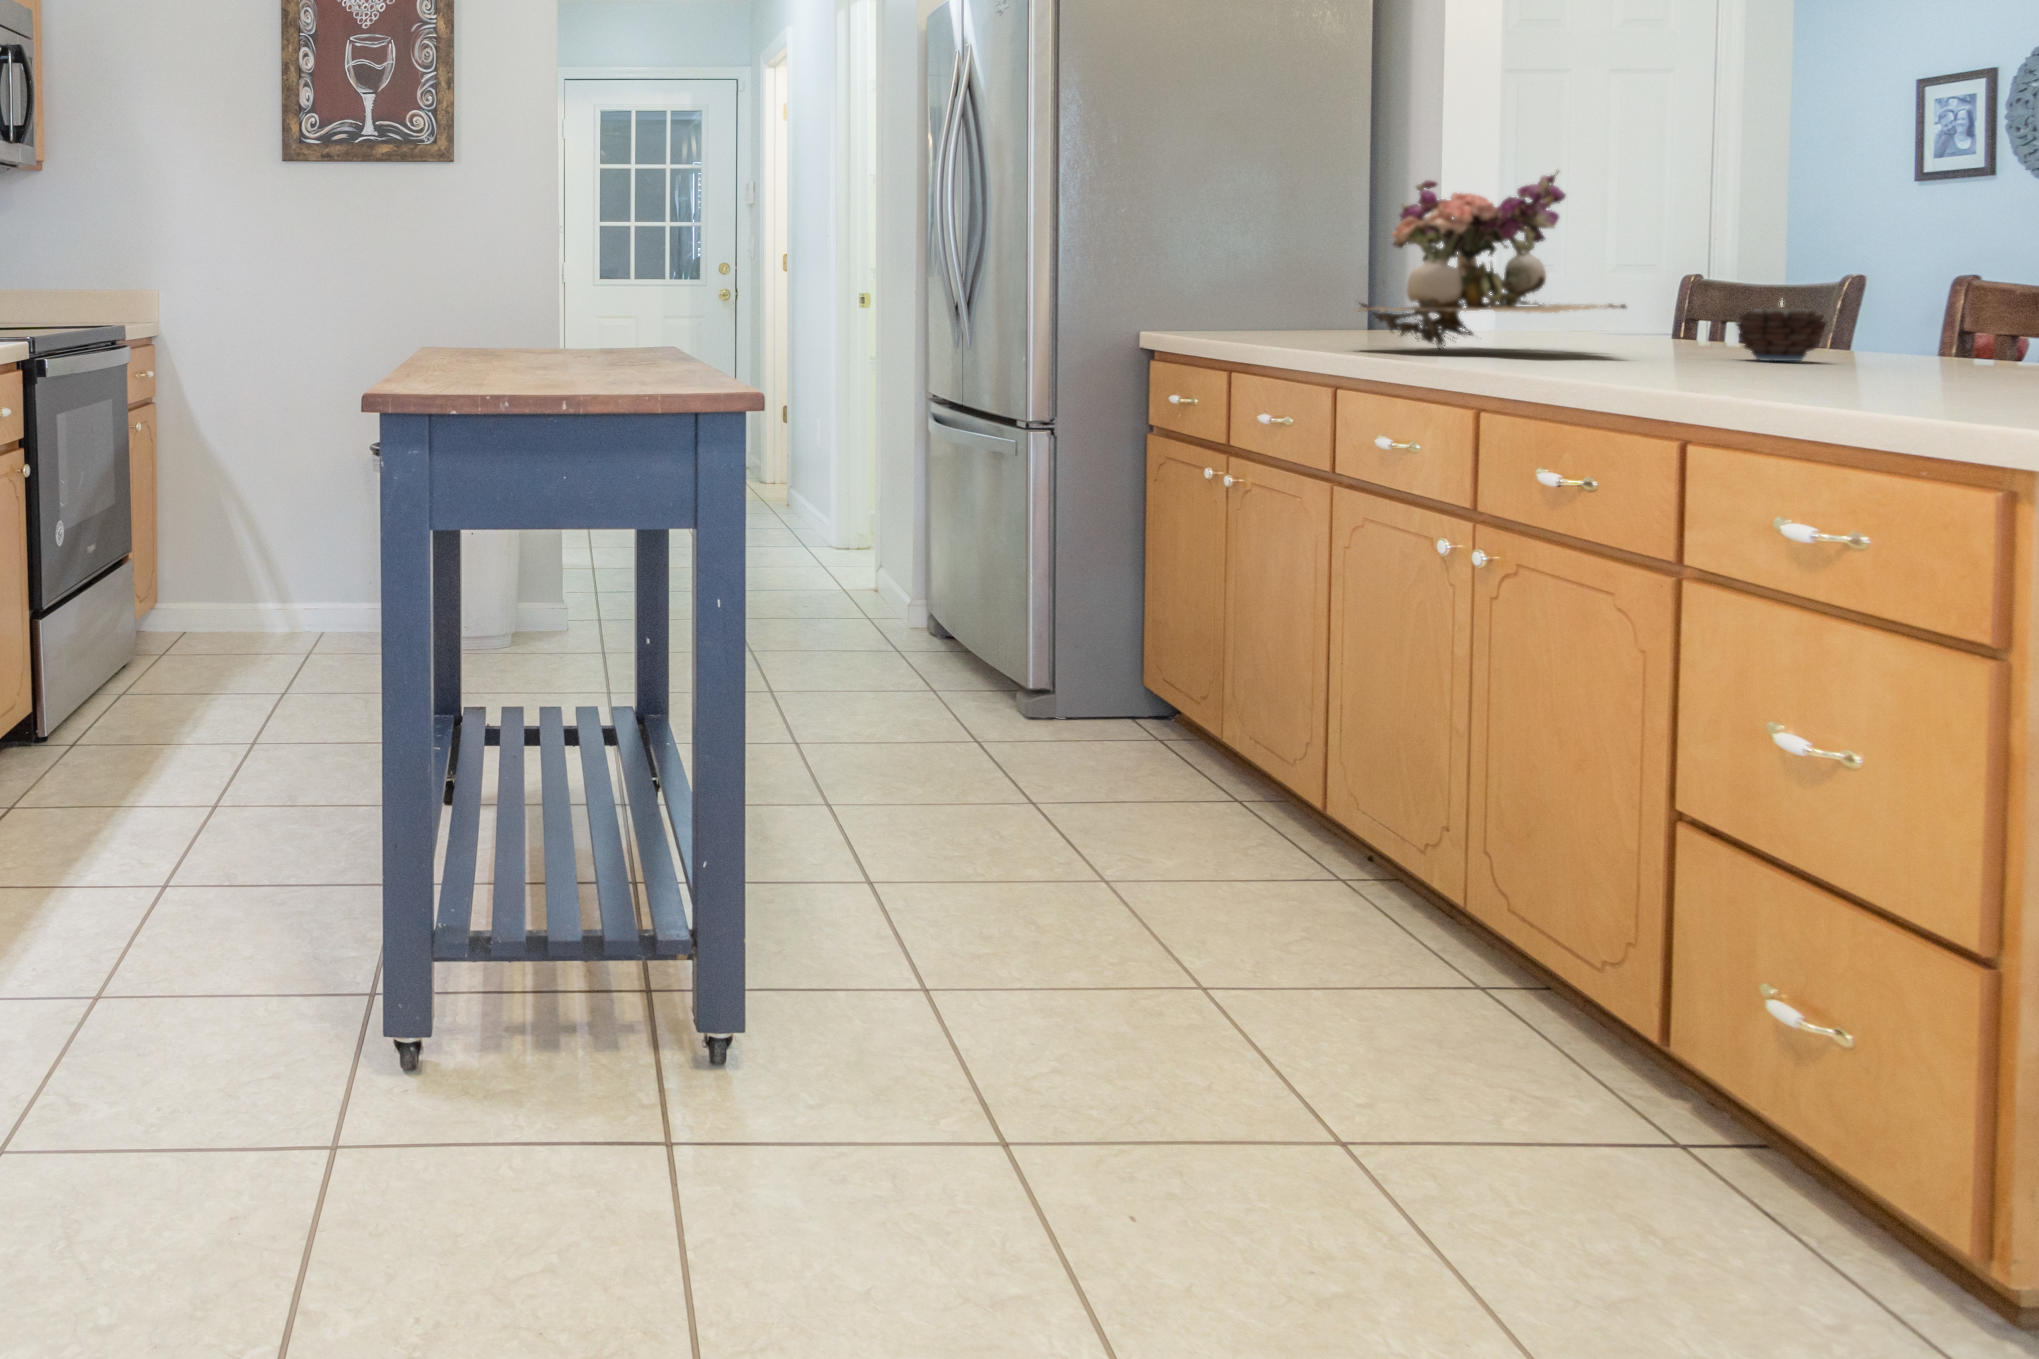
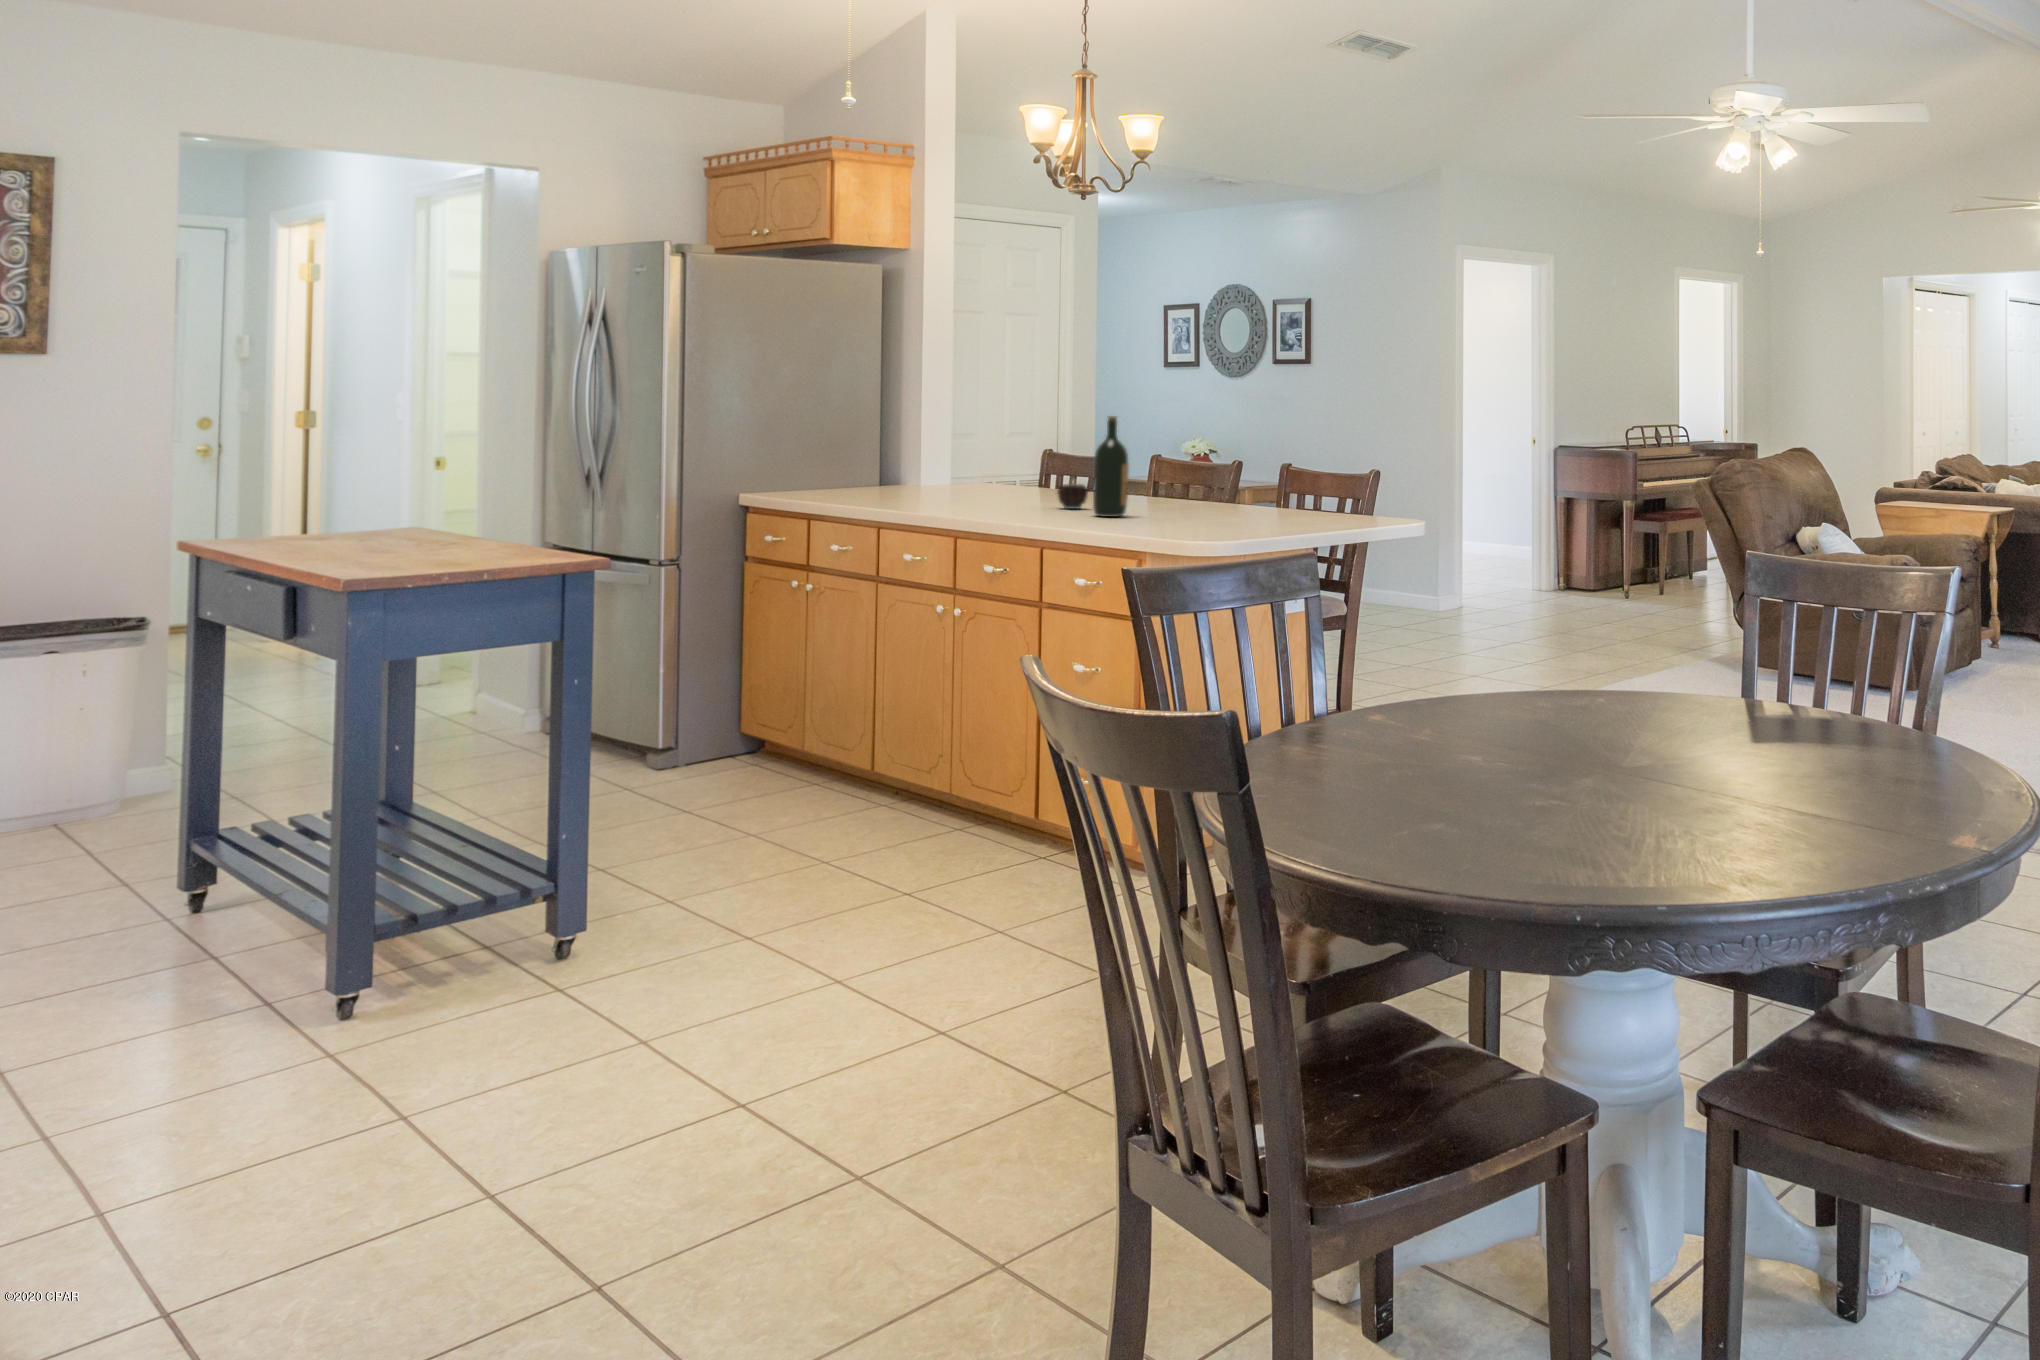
wine bottle: none [1852,140,1971,377] -> present [1093,416,1129,517]
flower arrangement: present [1357,170,1626,349] -> none [891,407,1015,508]

